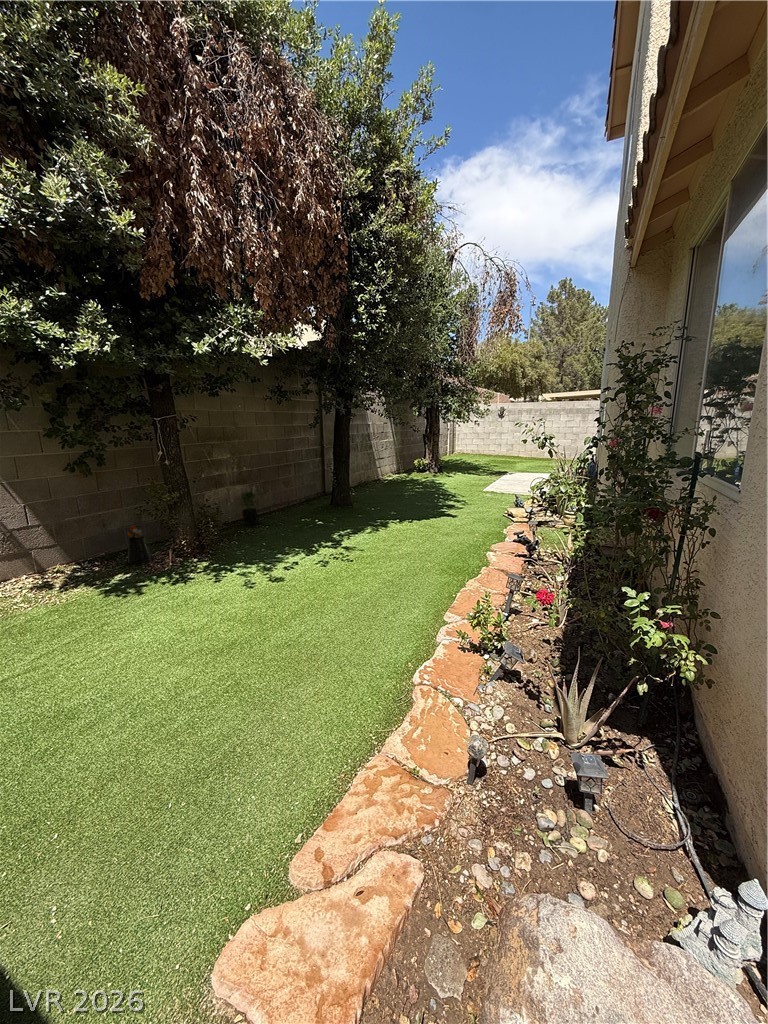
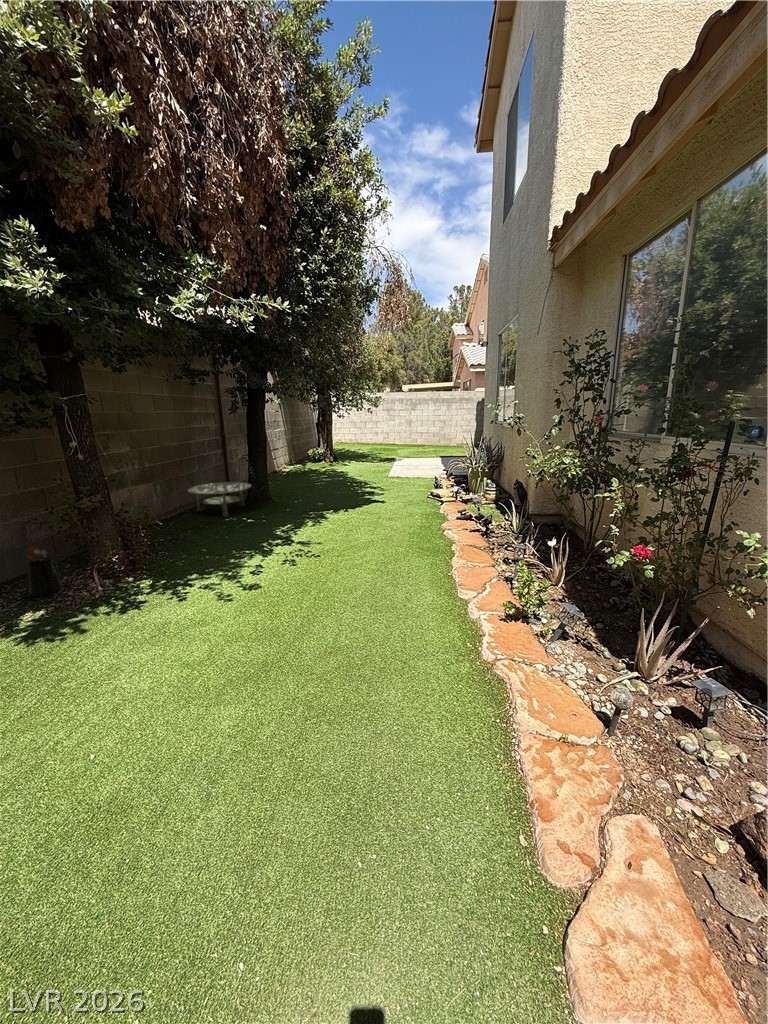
round table: none [275,487,329,518] -> present [188,482,251,517]
potted plant: present [238,491,257,526] -> none [149,489,180,531]

